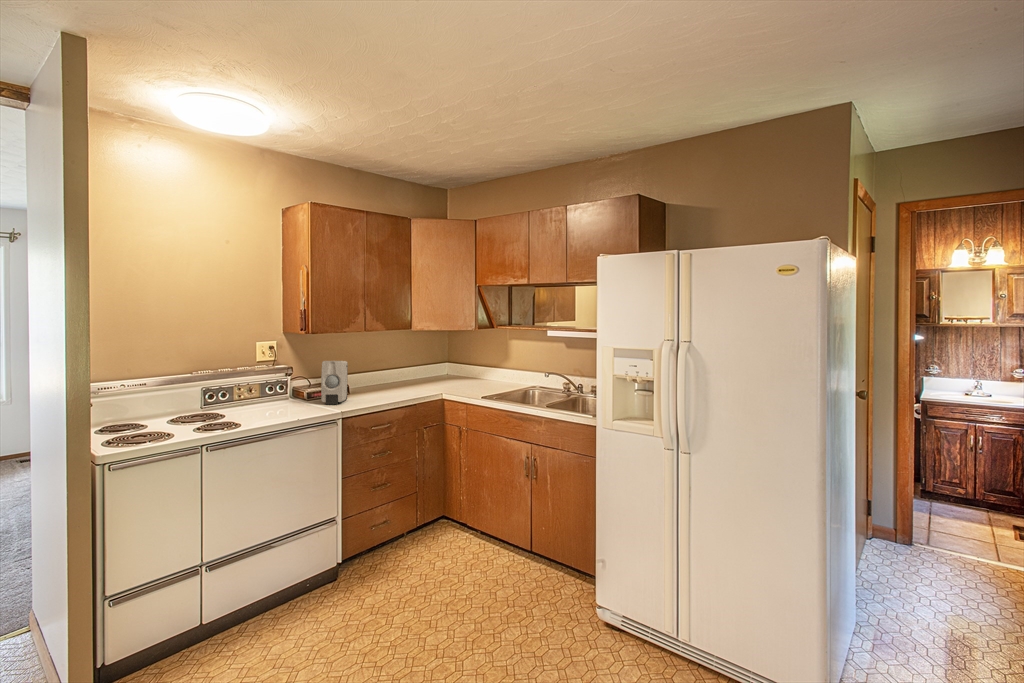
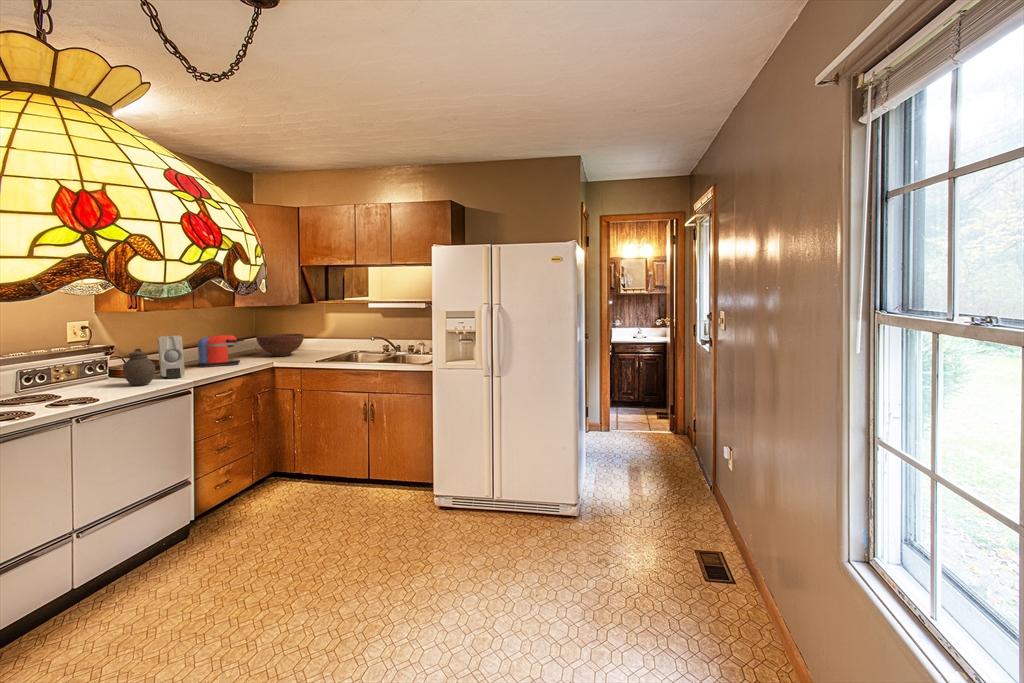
coffee maker: none [374,361,420,393] -> present [198,335,244,367]
fruit bowl: none [442,361,489,385] -> present [256,334,304,356]
jar: none [279,373,309,410] -> present [123,349,155,386]

